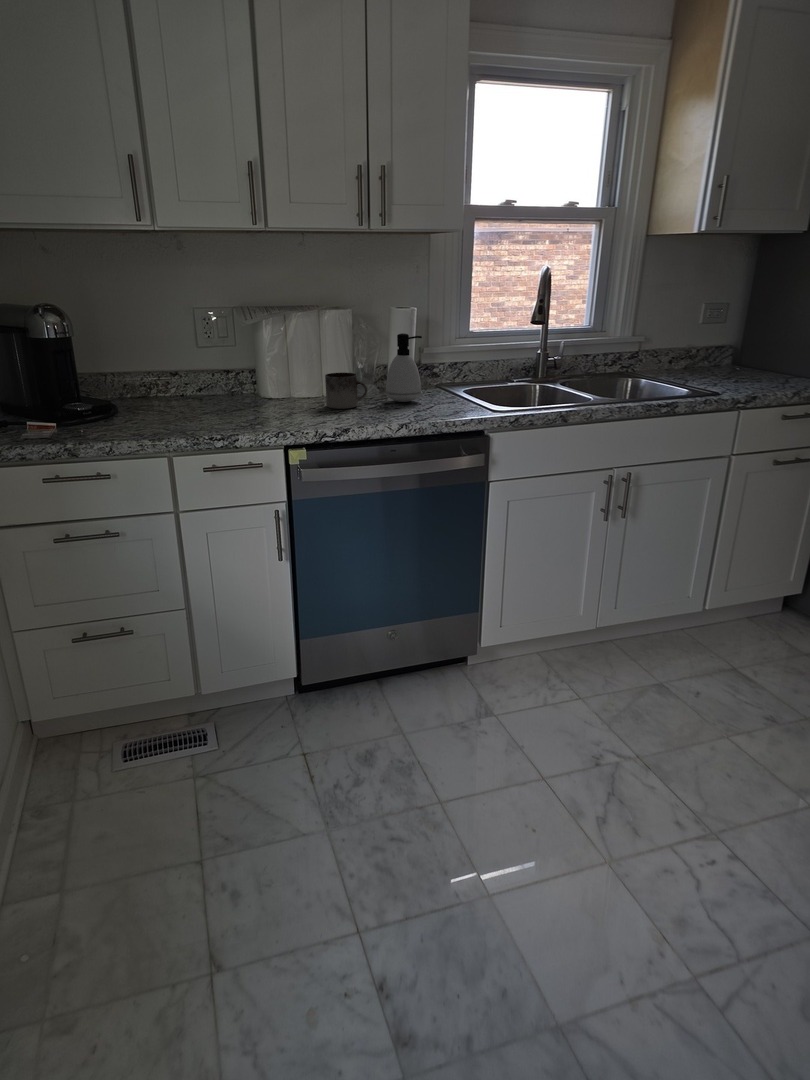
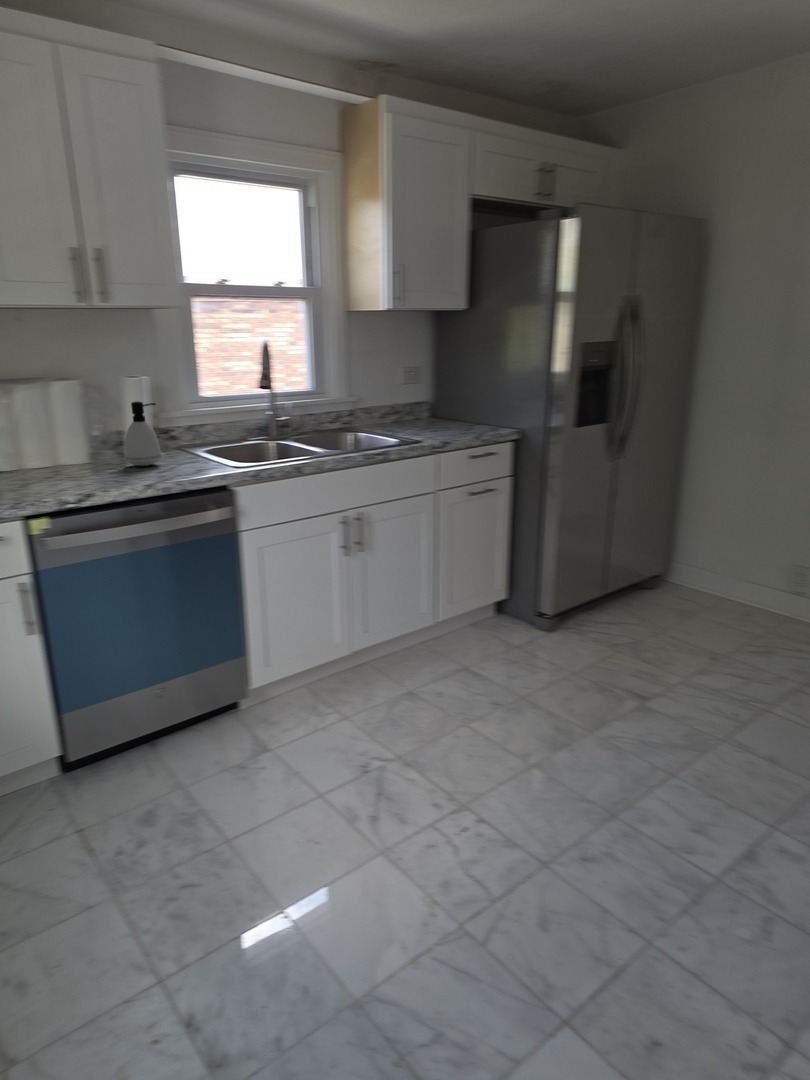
mug: present [325,373,367,409] -> none [59,441,106,477]

